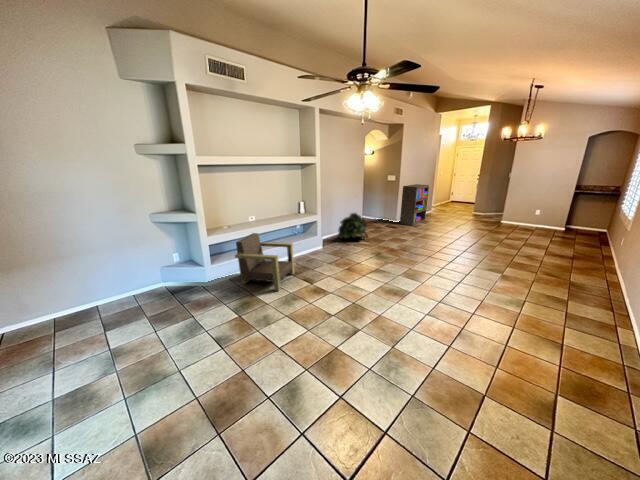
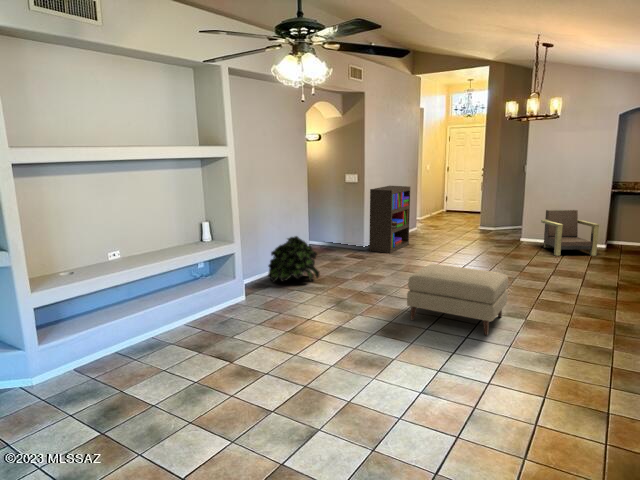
armchair: present [235,233,294,291] -> present [541,210,599,256]
ottoman: none [421,234,492,282] -> present [407,264,508,335]

